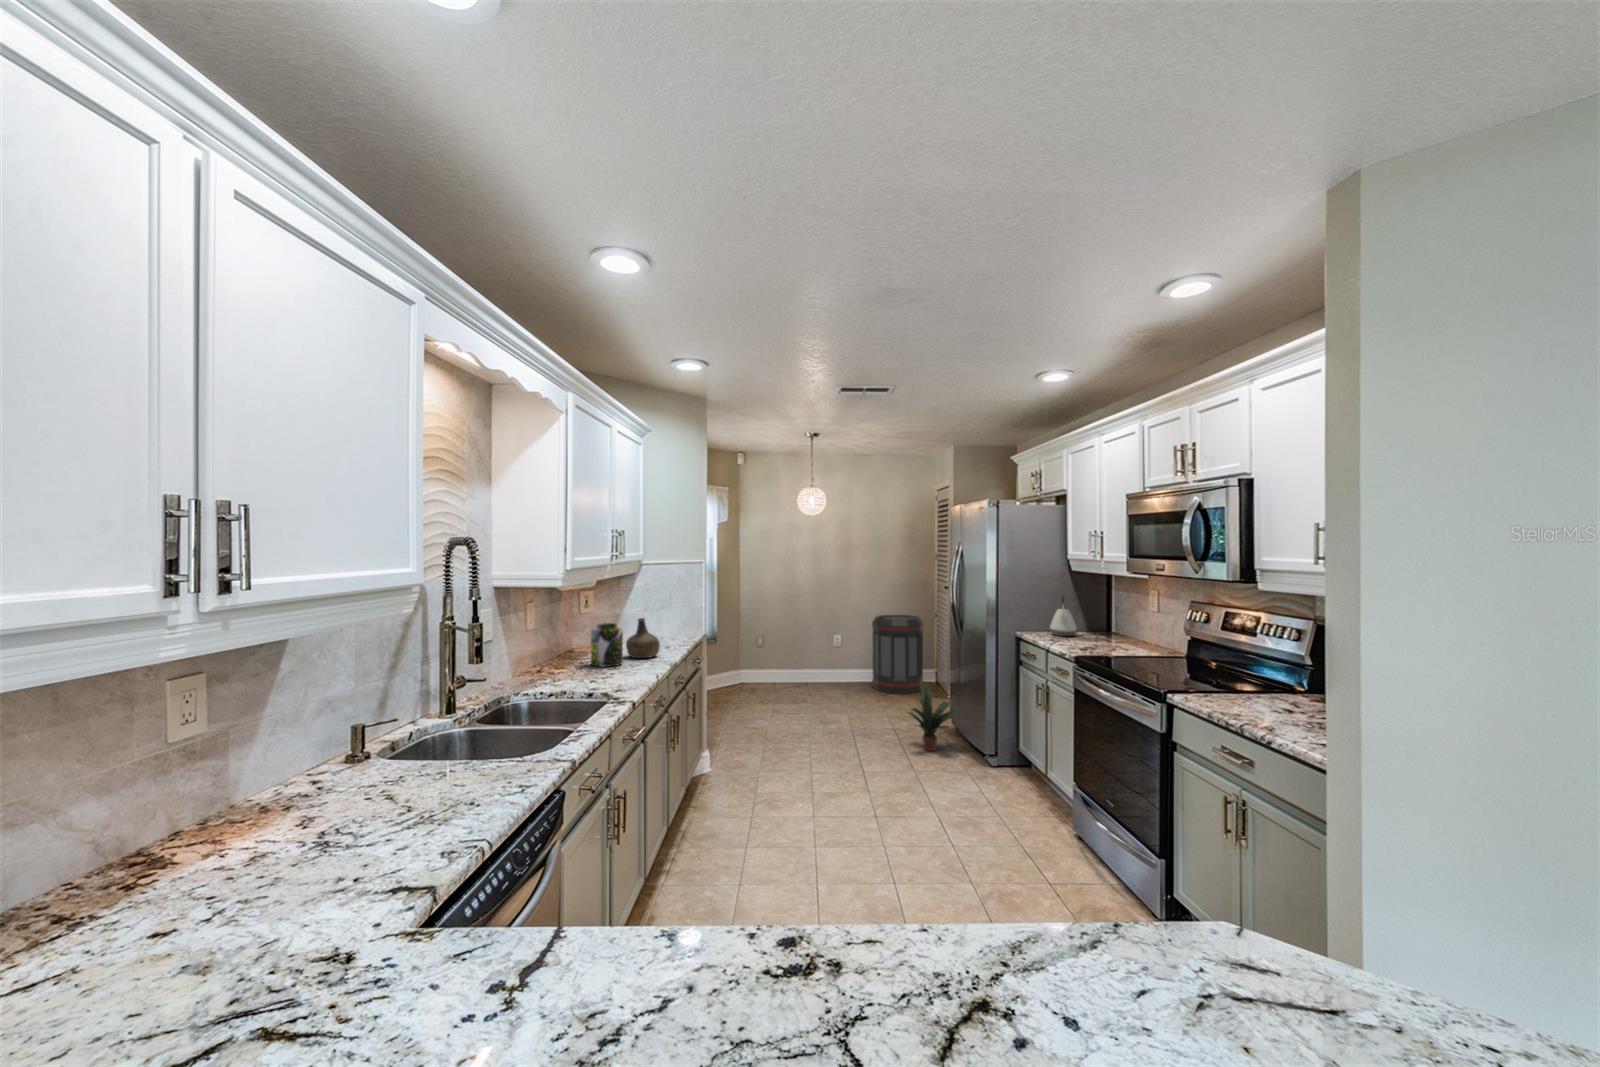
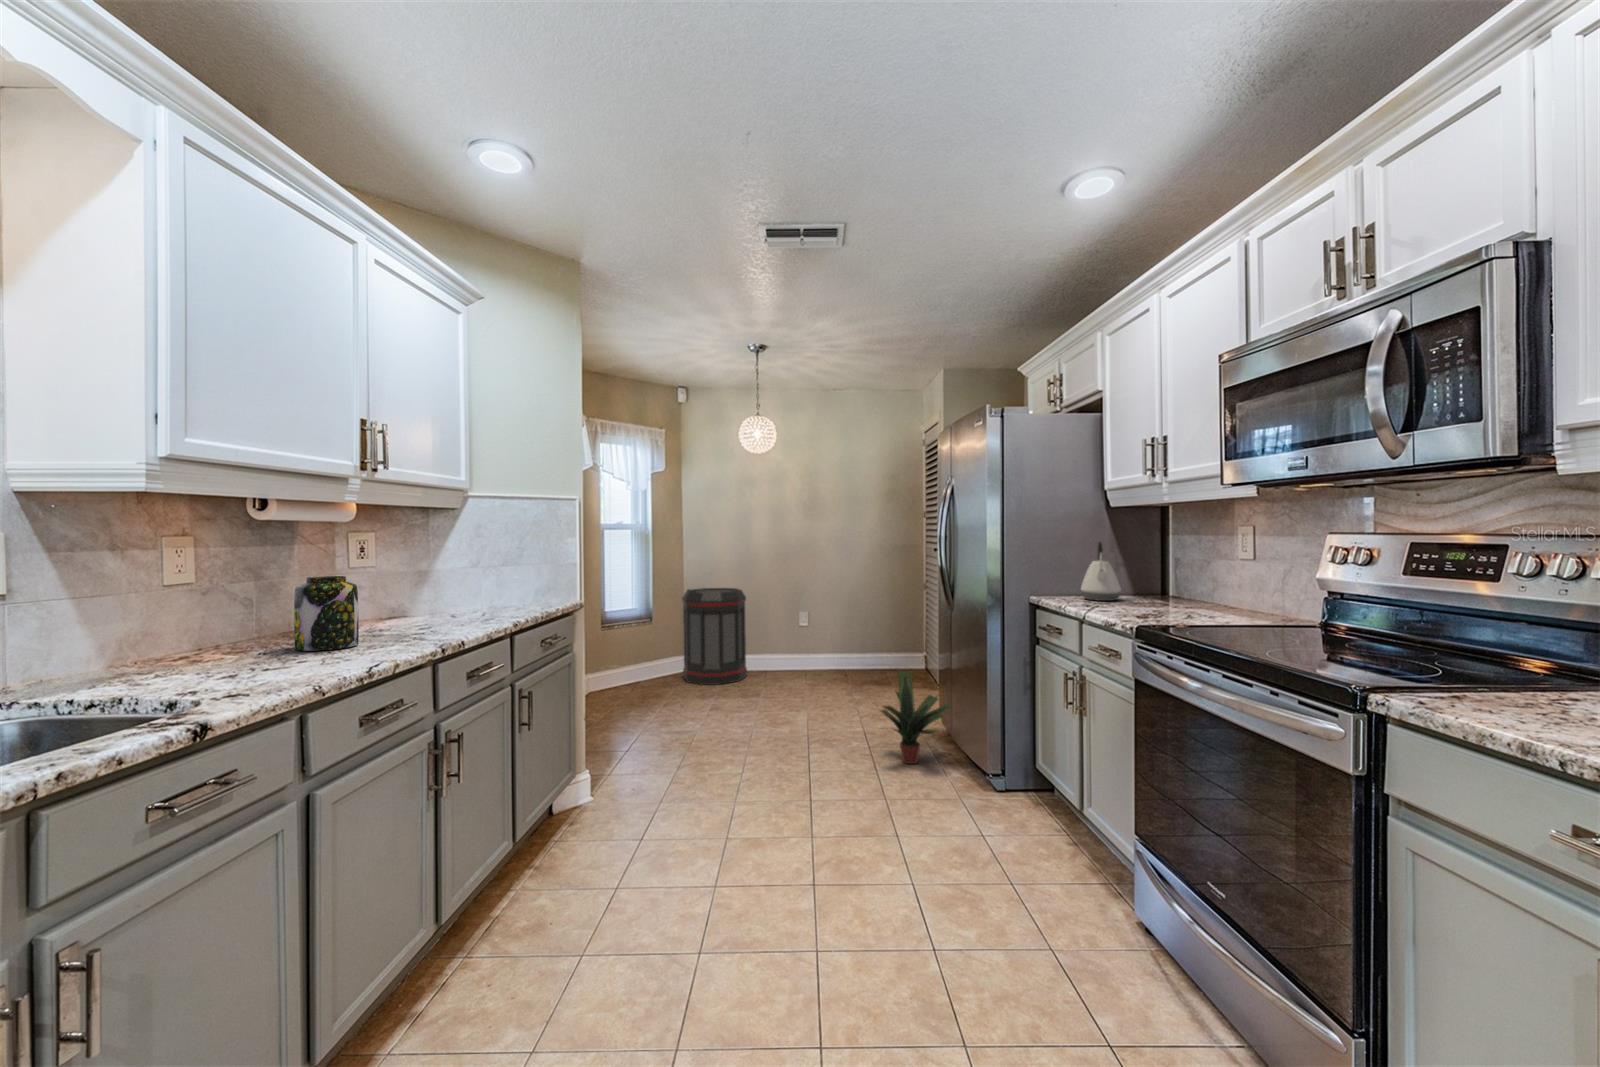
trash can: present [872,615,924,694] -> present [682,588,747,685]
bottle: present [626,618,660,658] -> none [388,570,450,637]

